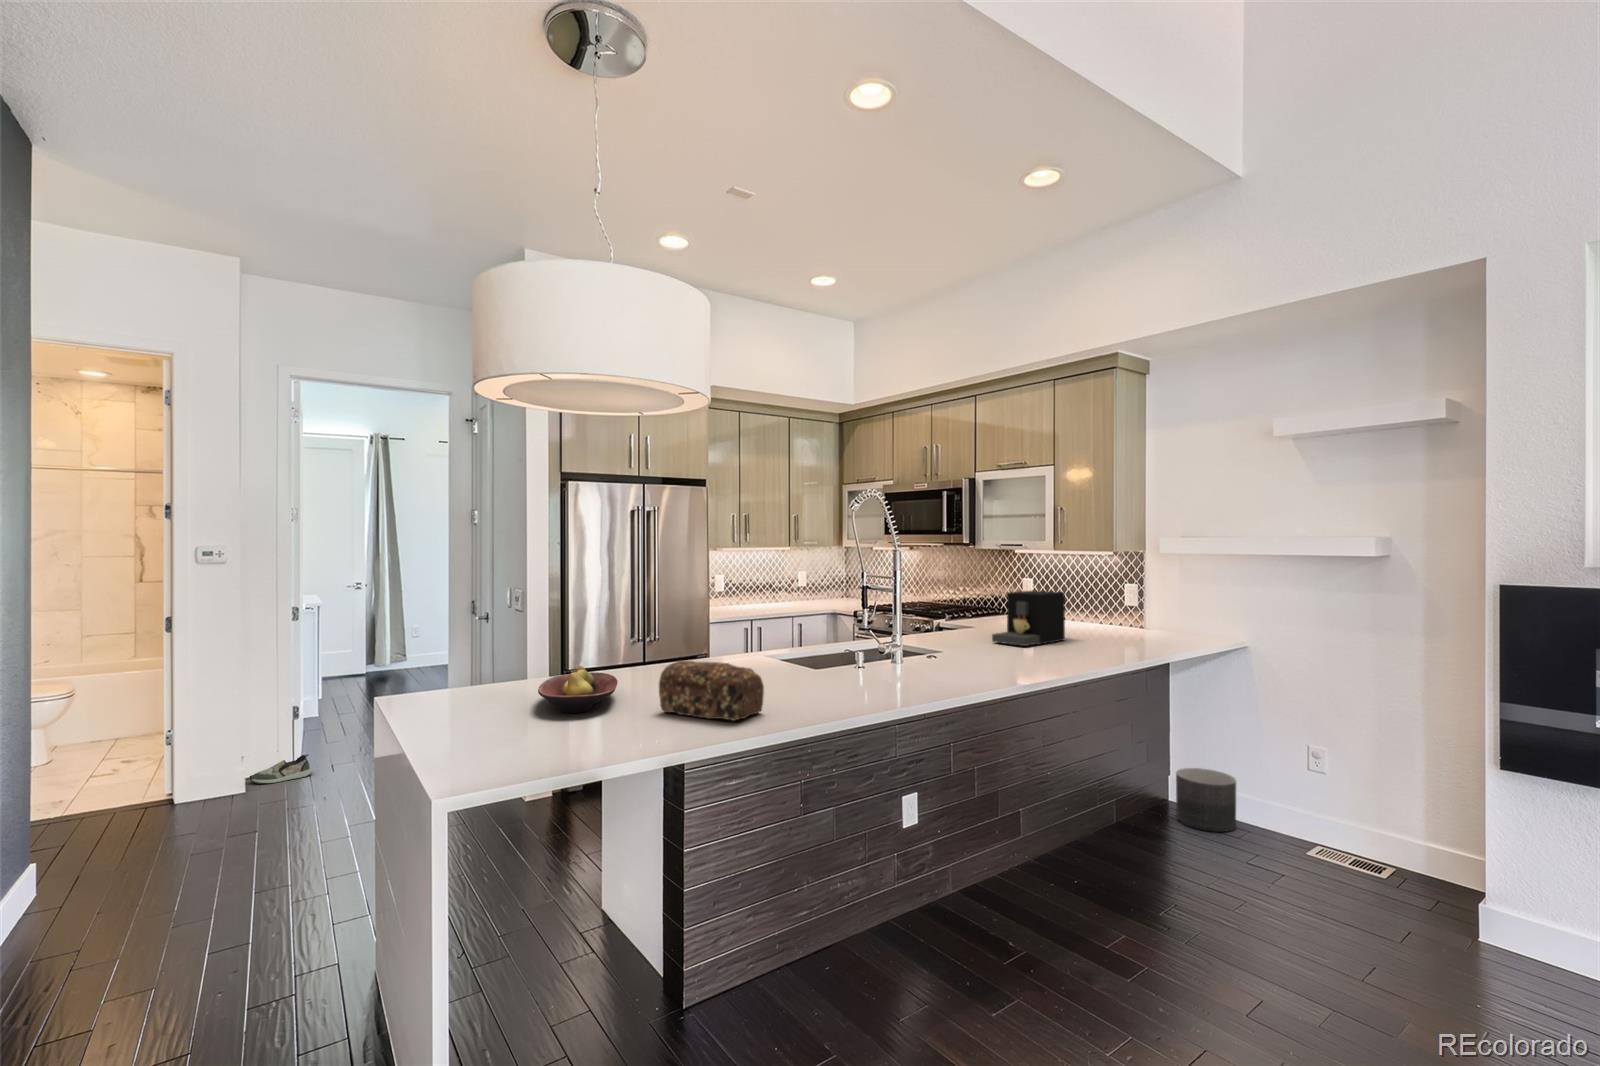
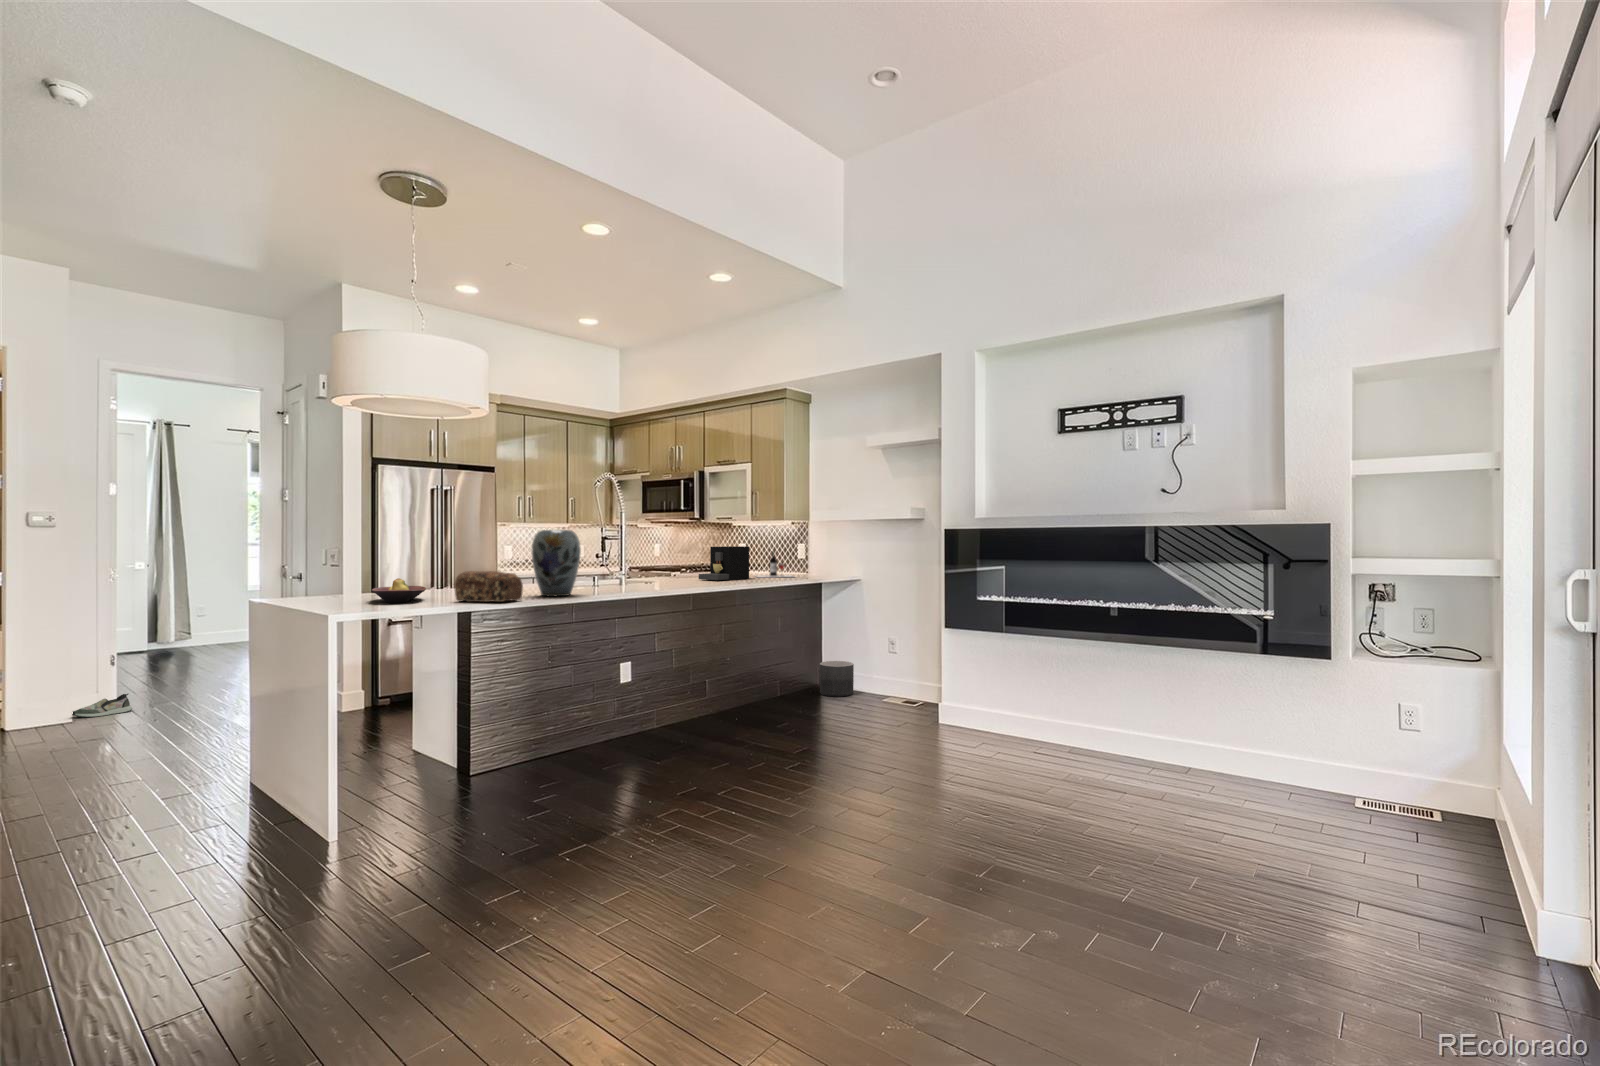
vase: none [773,587,847,698] -> present [531,530,581,596]
wine bottle: none [1058,596,1134,638] -> present [757,552,792,577]

